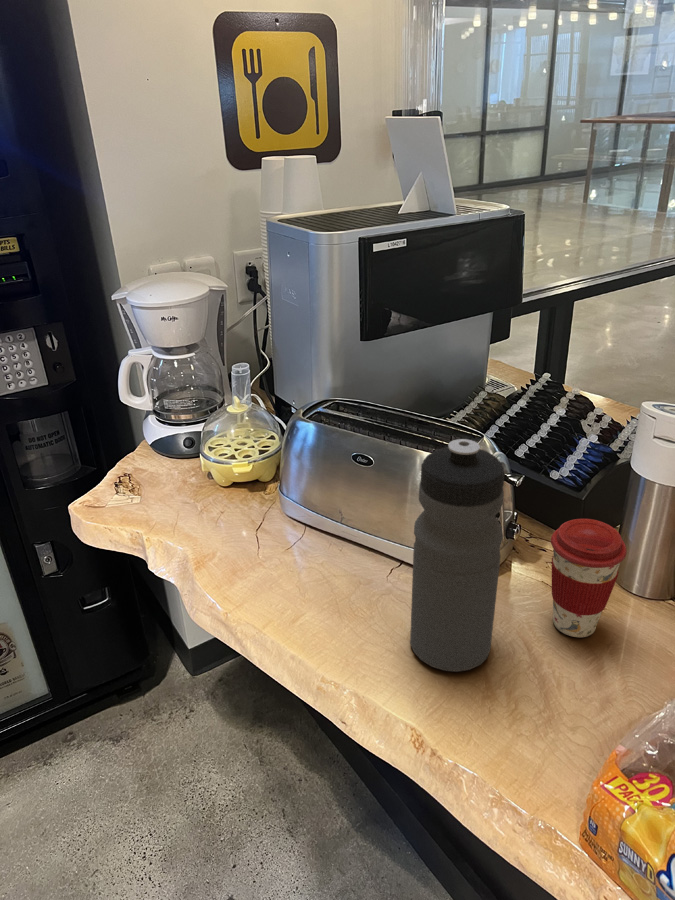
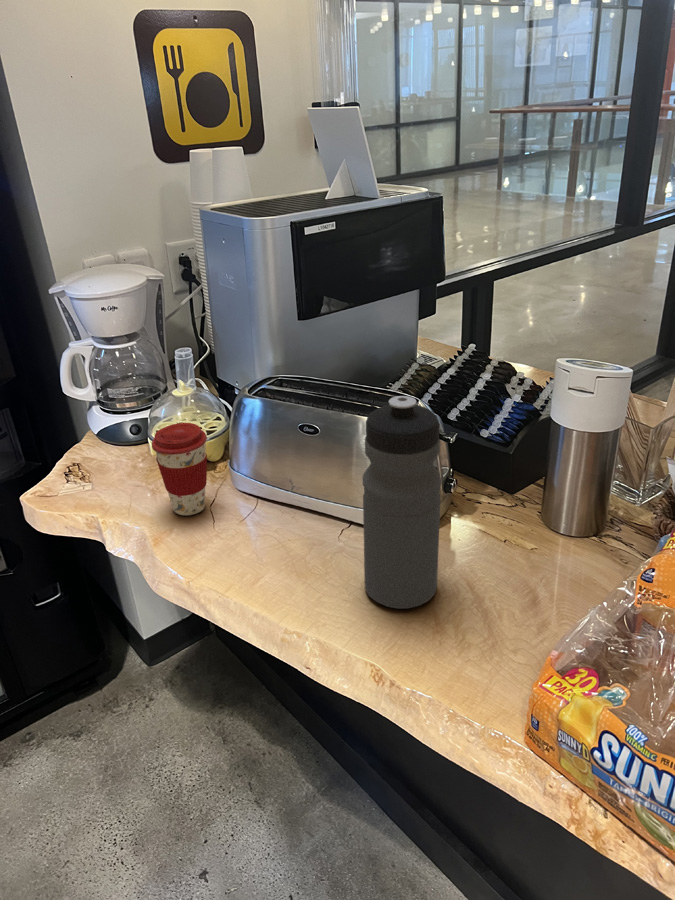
coffee cup: present [551,519,627,637] -> present [152,423,207,515]

